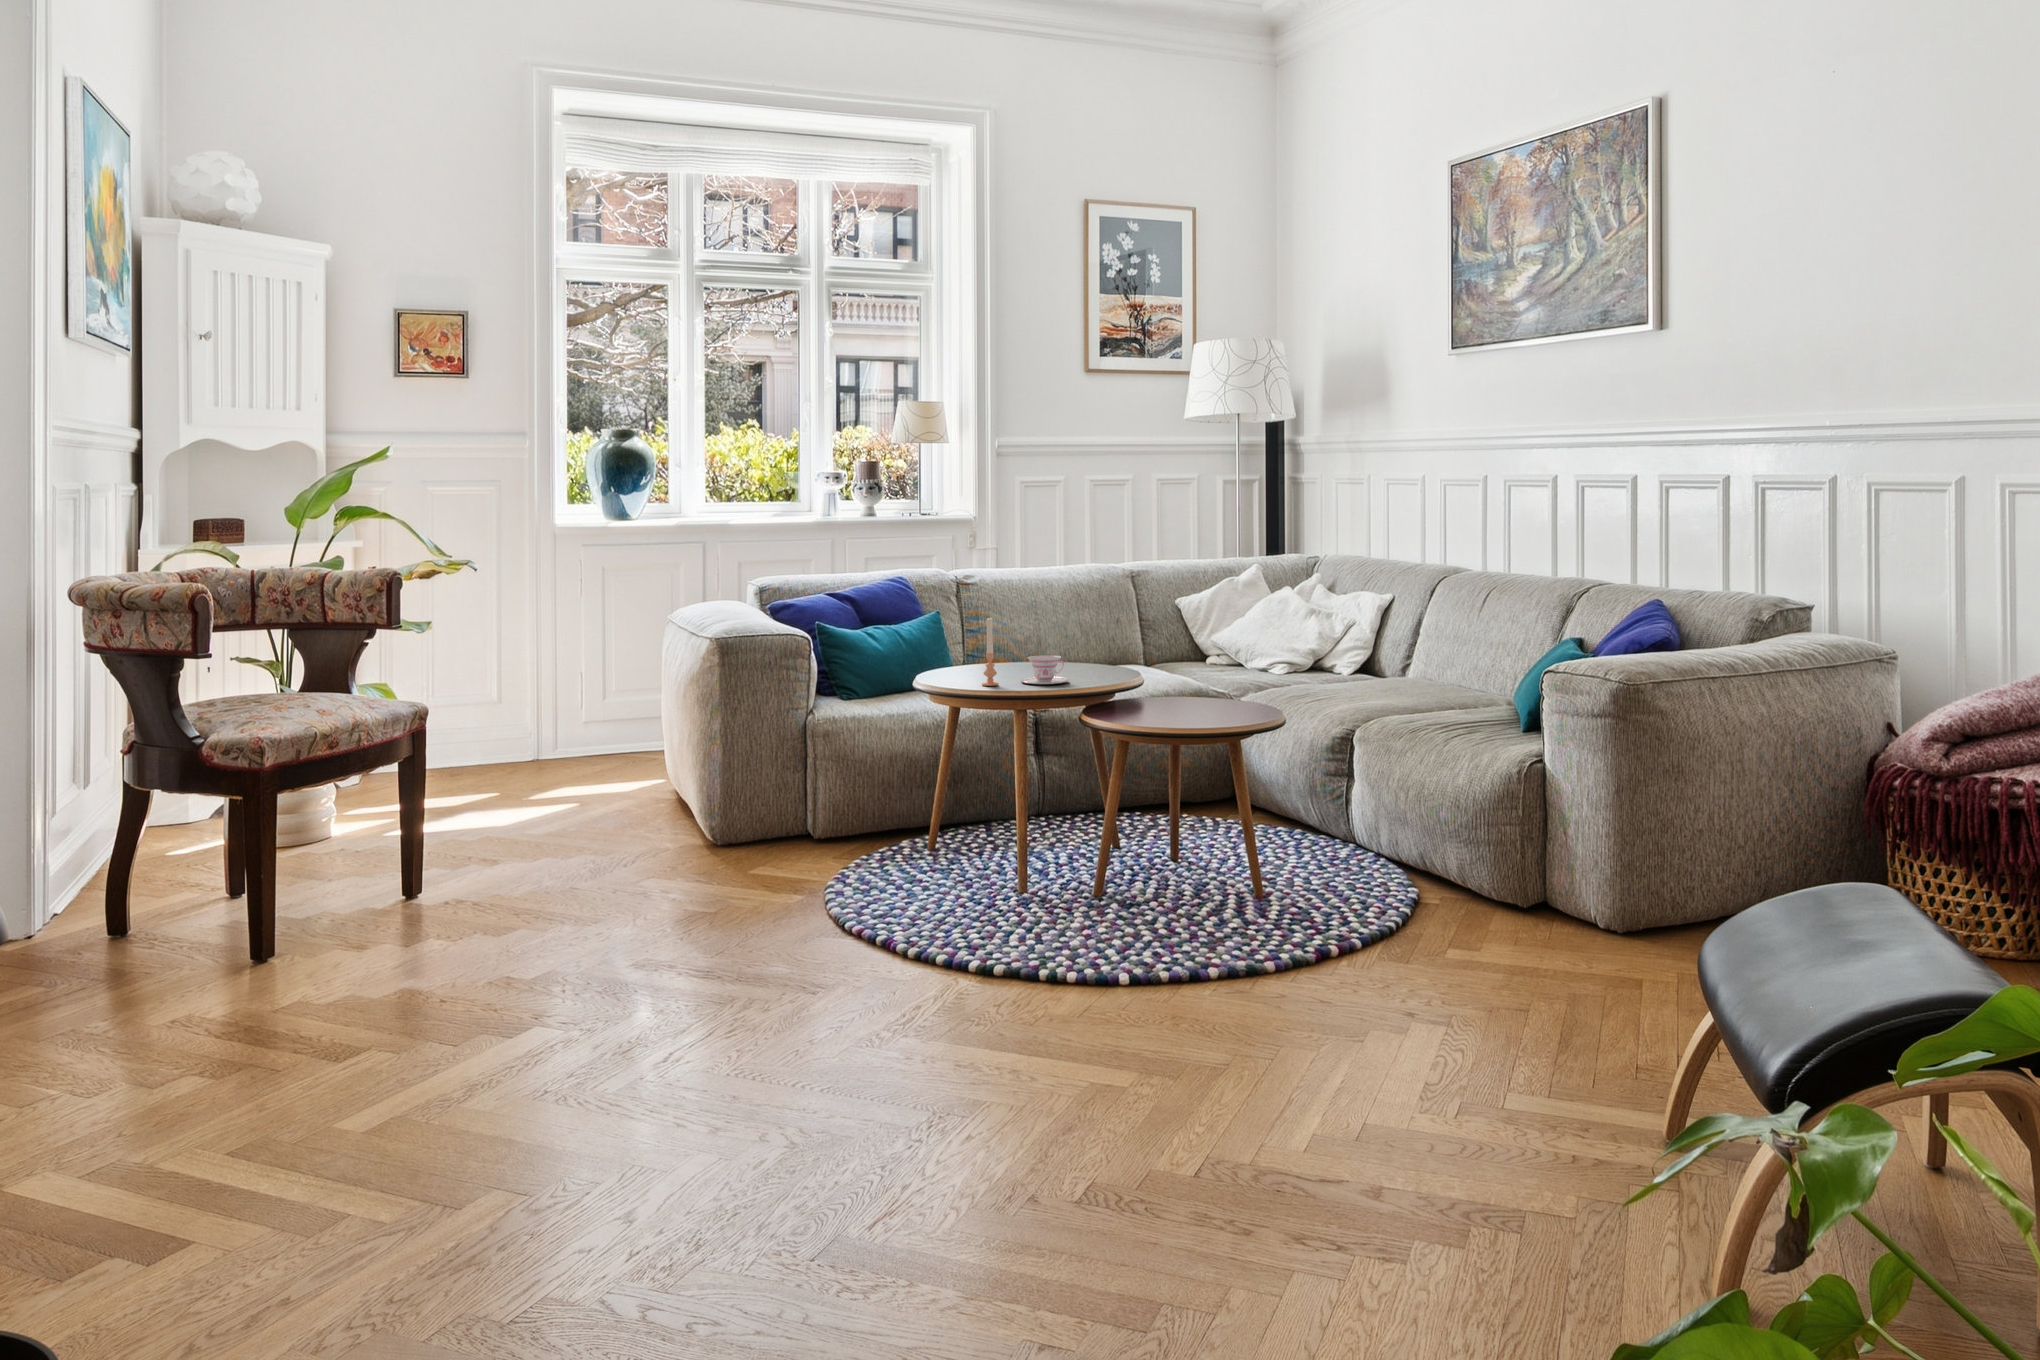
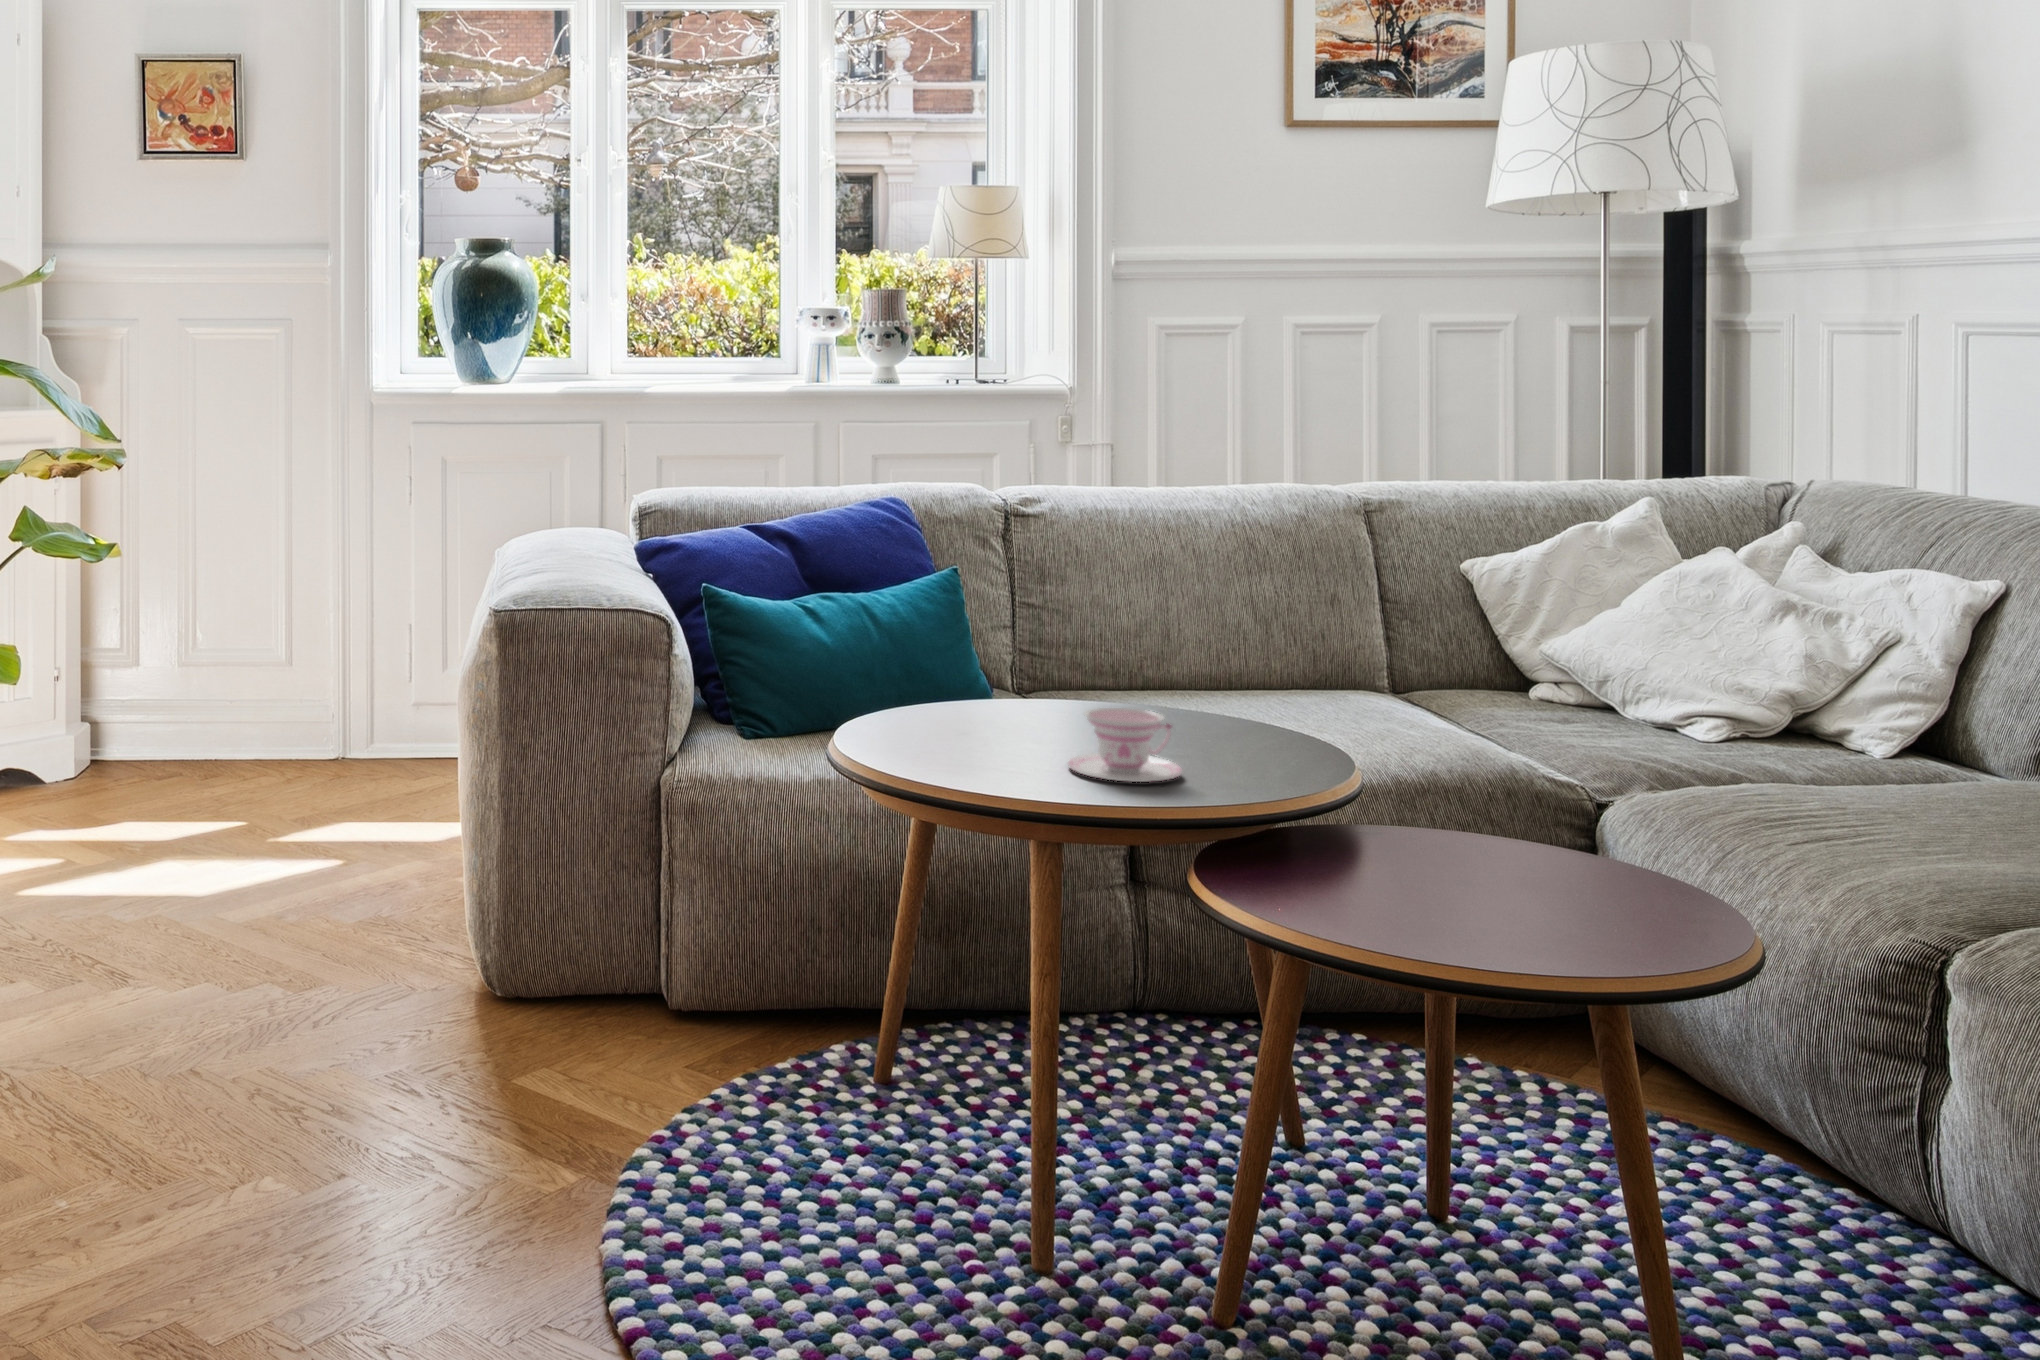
candle: present [982,618,999,686] -> none [974,619,1012,774]

